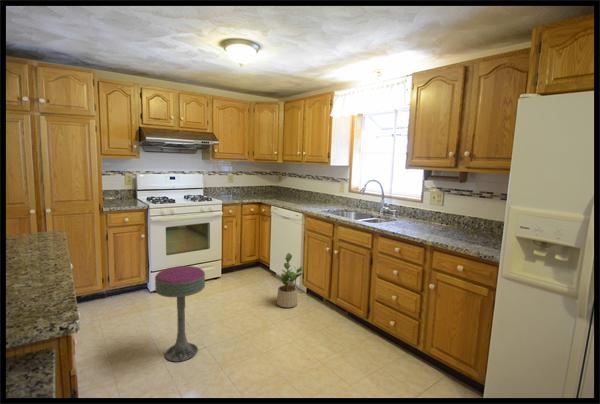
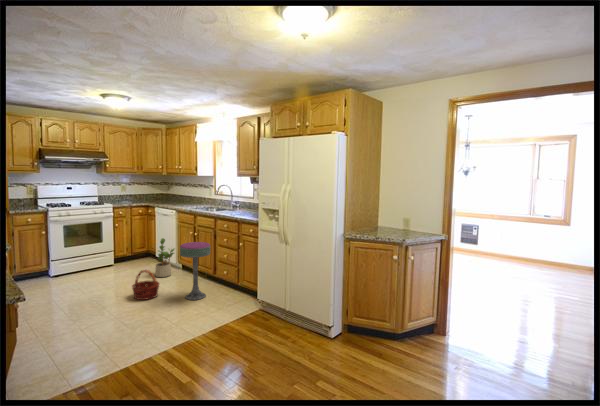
bar stool: present [155,266,205,362] -> present [180,242,210,300]
basket: none [256,310,296,359] -> present [132,270,159,300]

